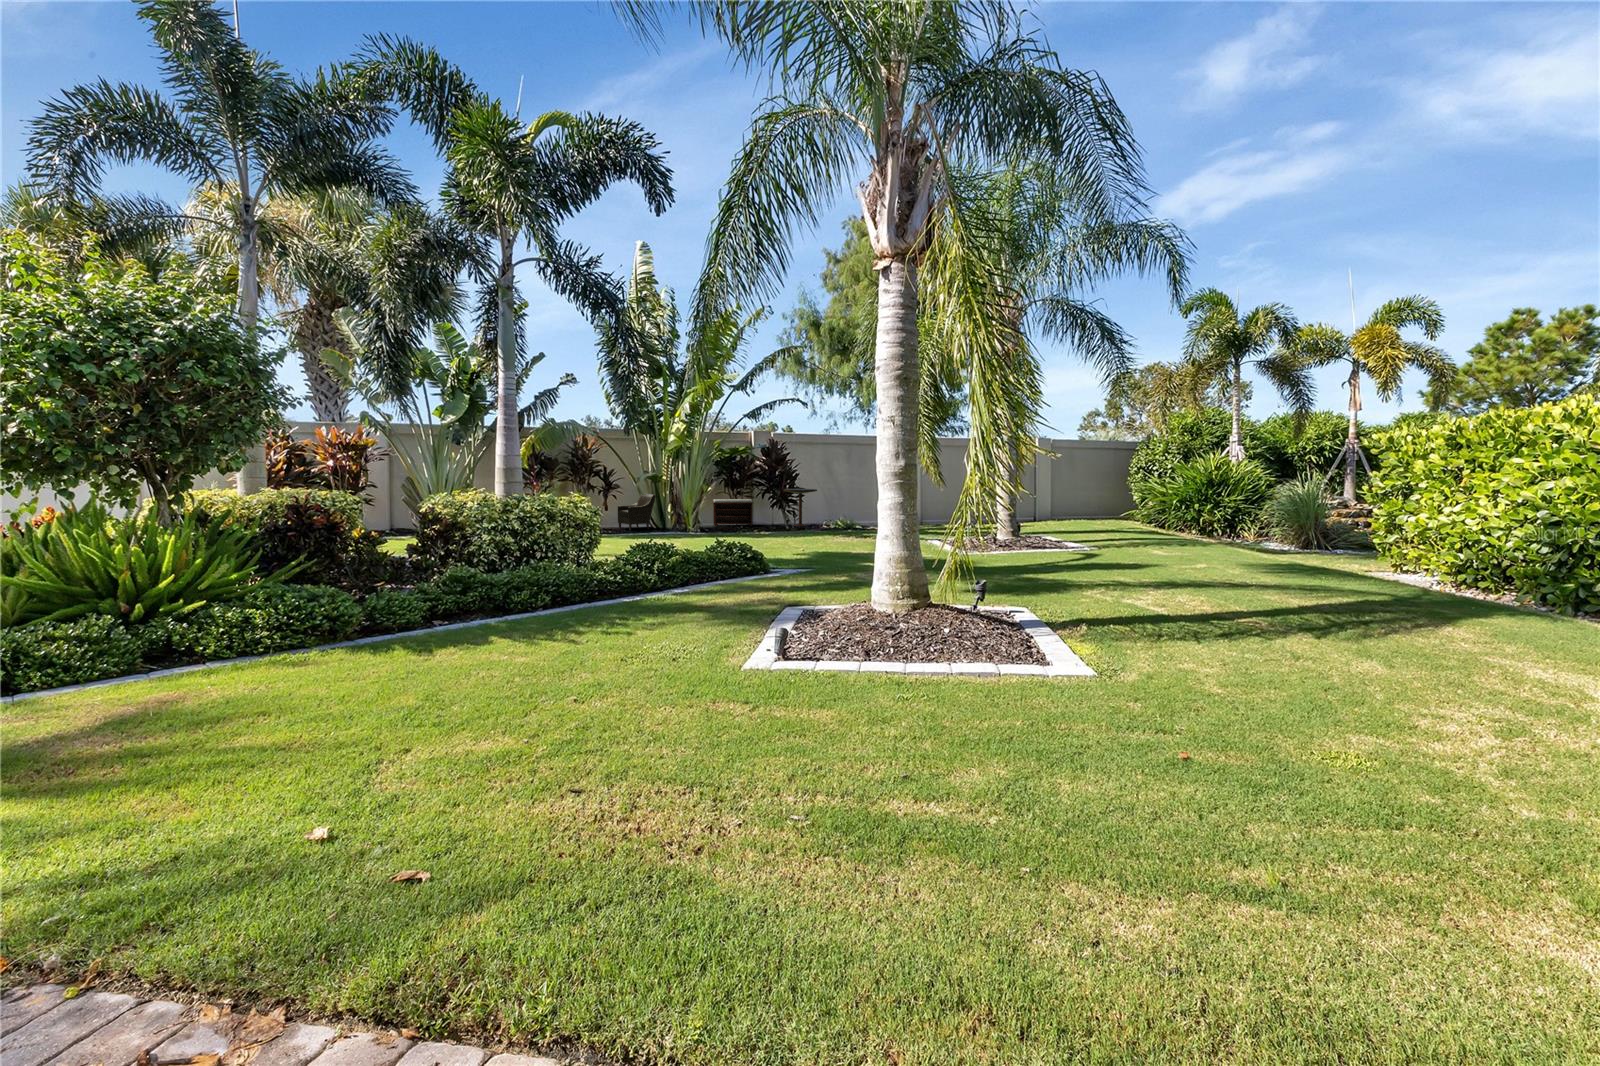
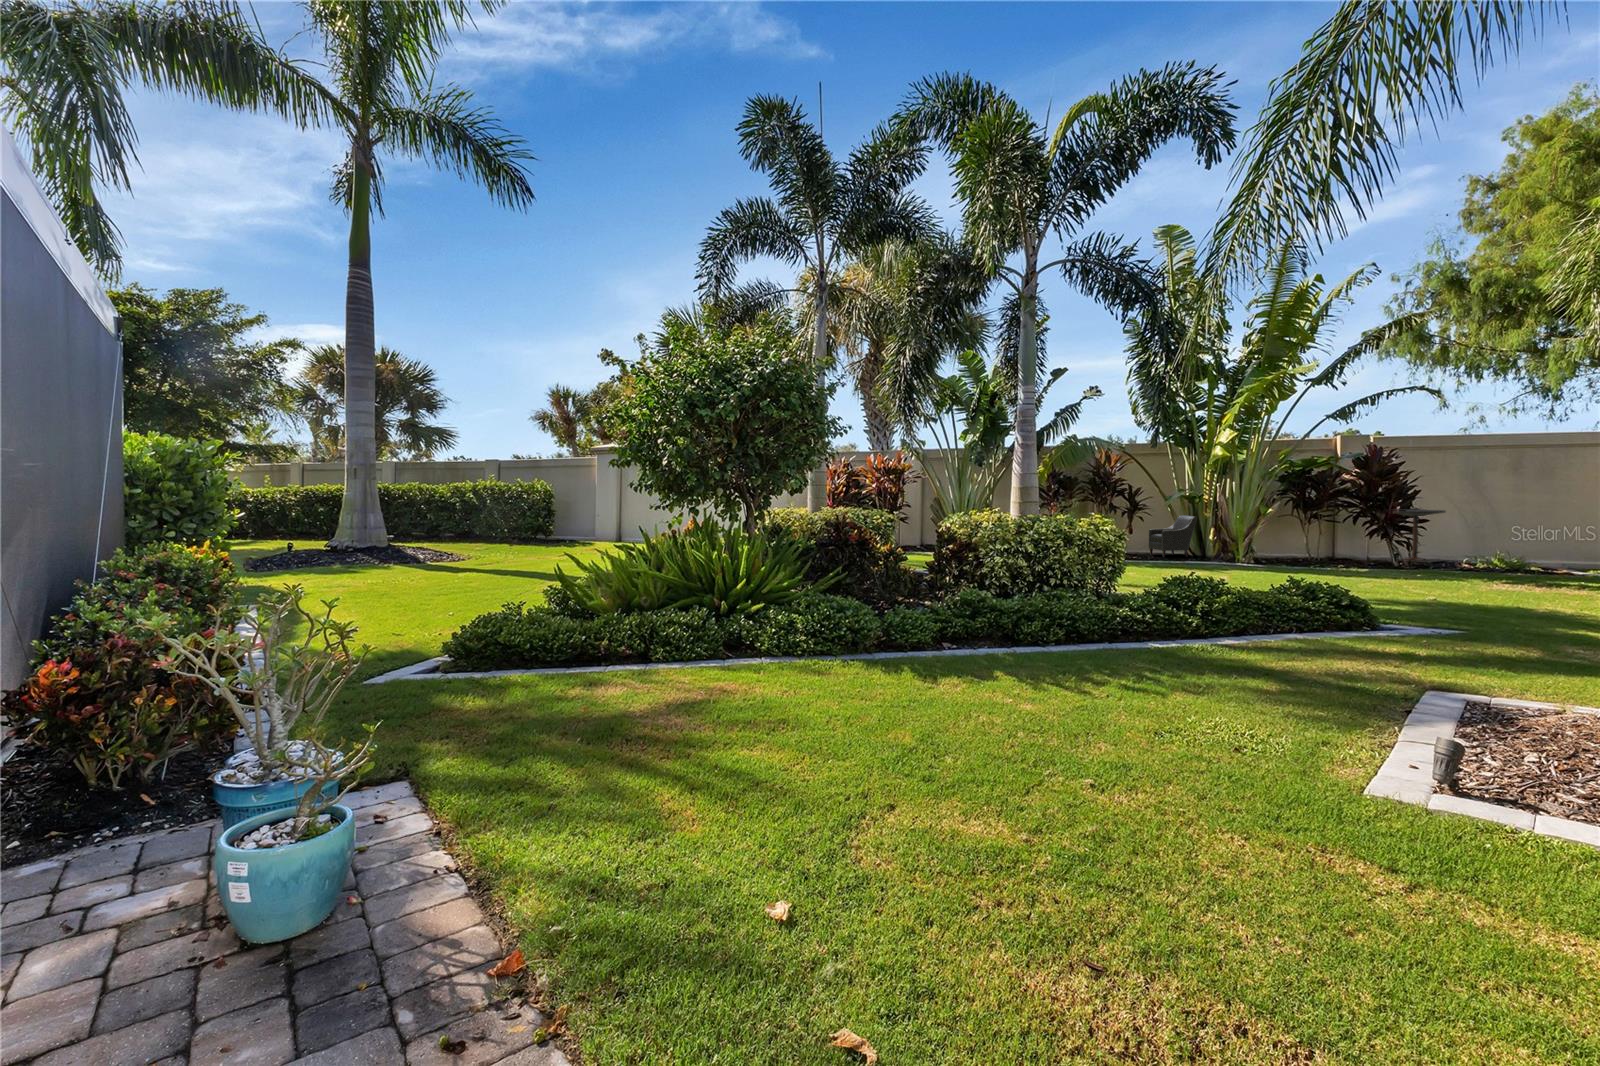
bench: present [712,499,753,527] -> none [1274,523,1337,558]

